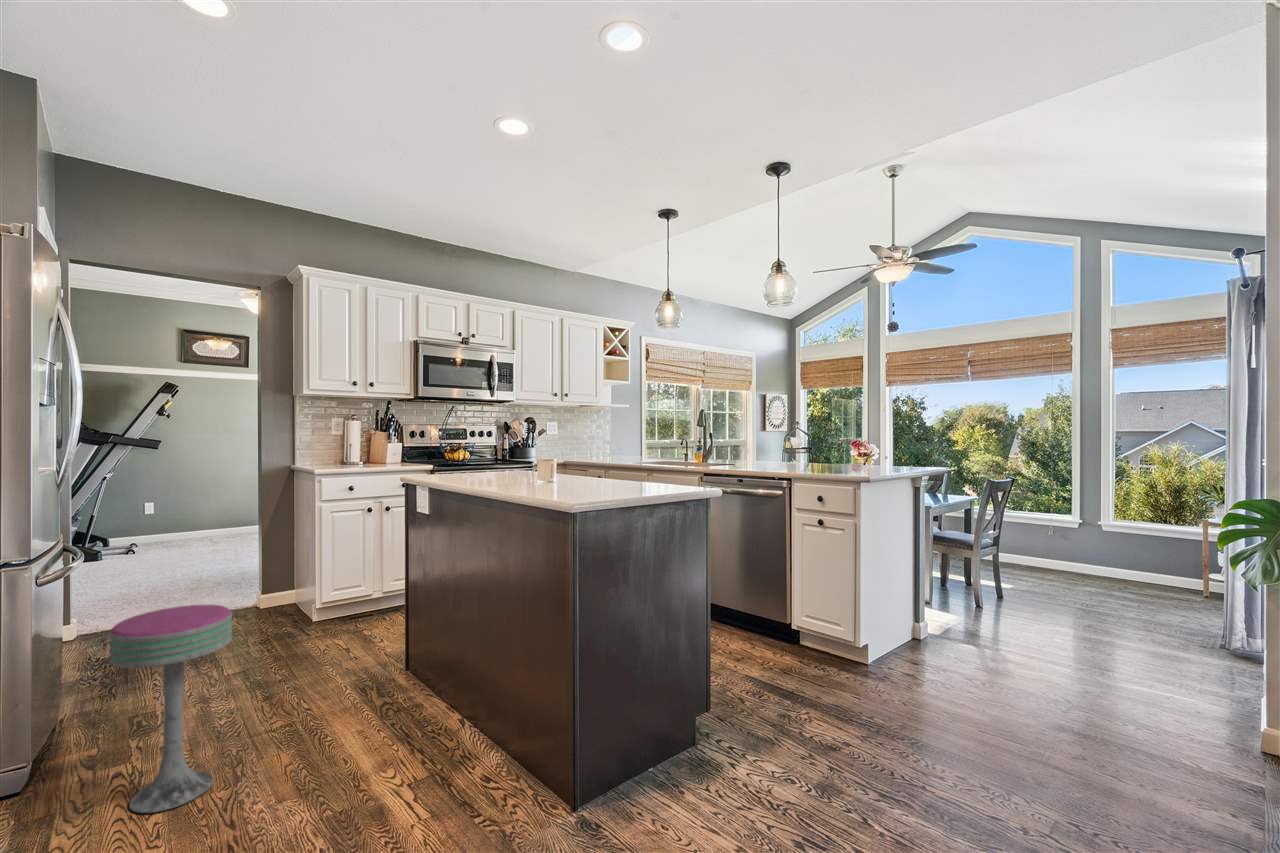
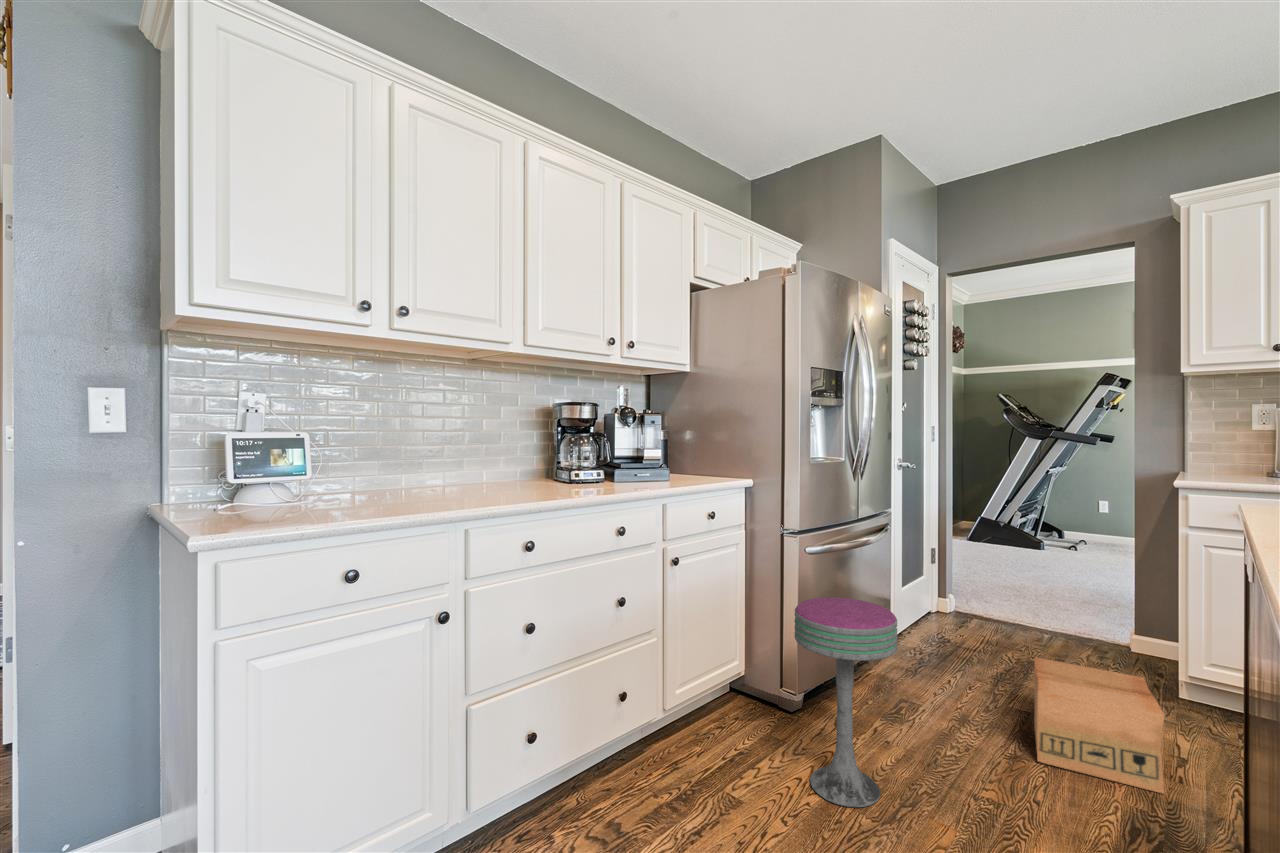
cardboard box: none [253,606,357,691] -> present [1034,657,1164,794]

